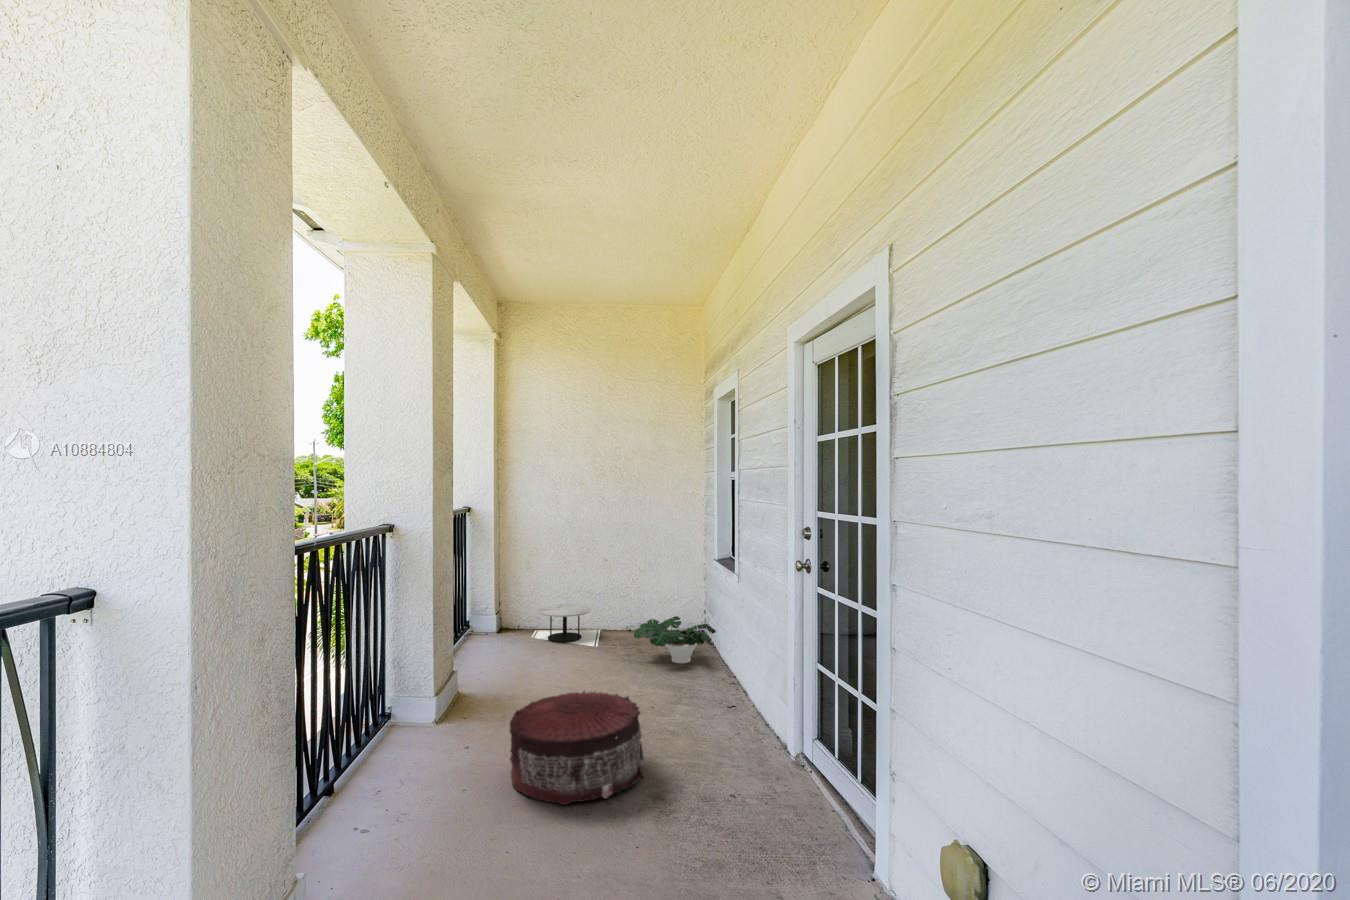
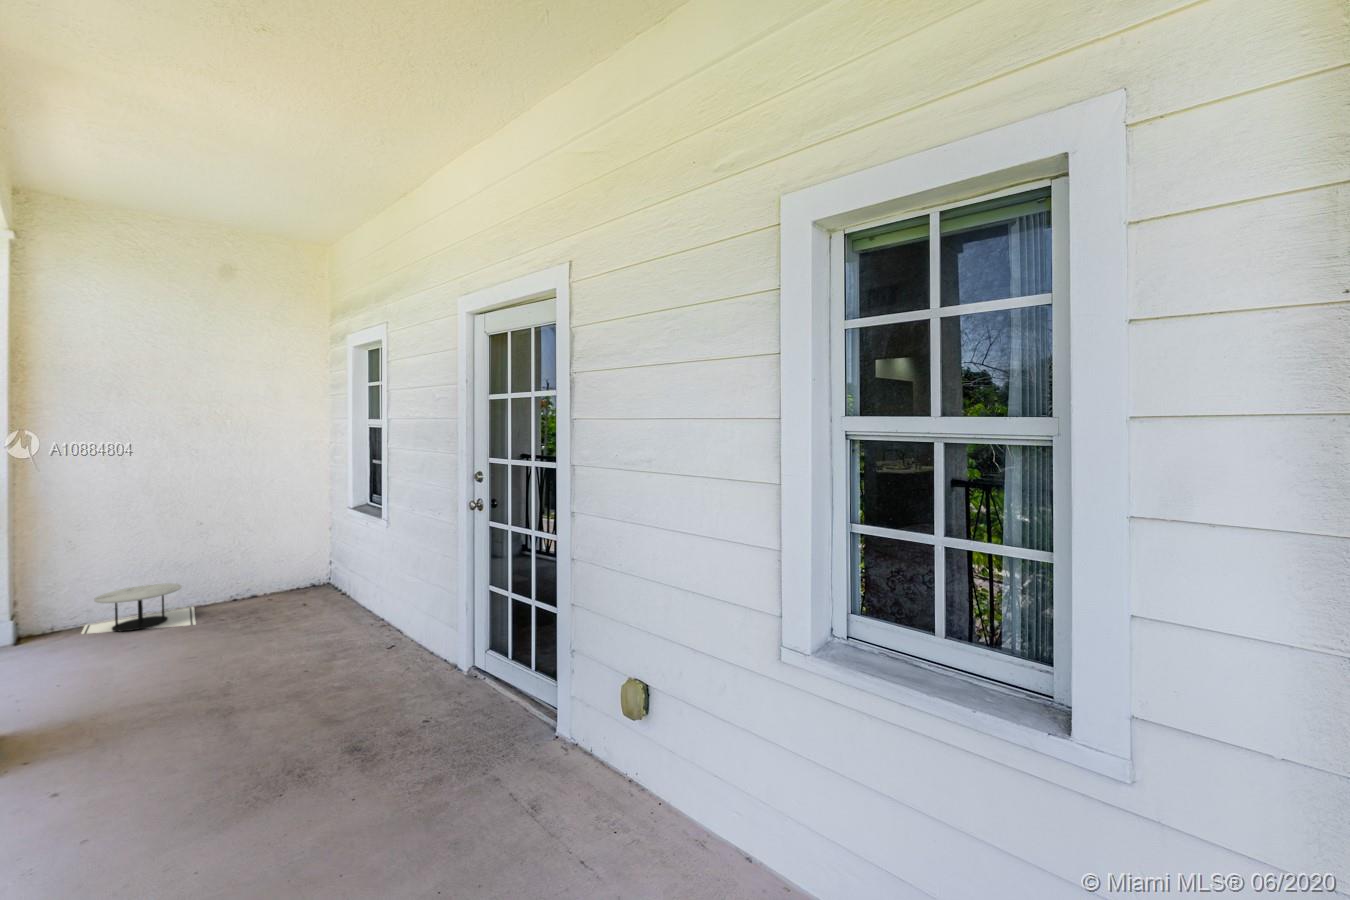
potted plant: present [634,616,716,664] -> none [253,575,353,620]
pouf: present [510,691,644,805] -> none [105,660,314,814]

